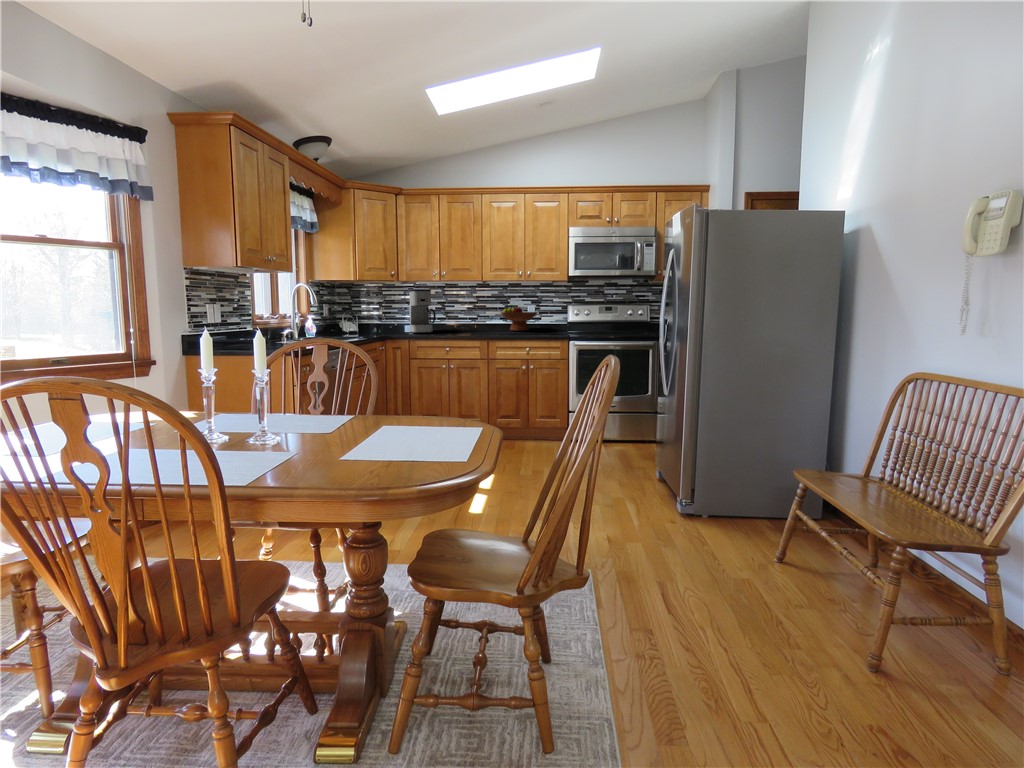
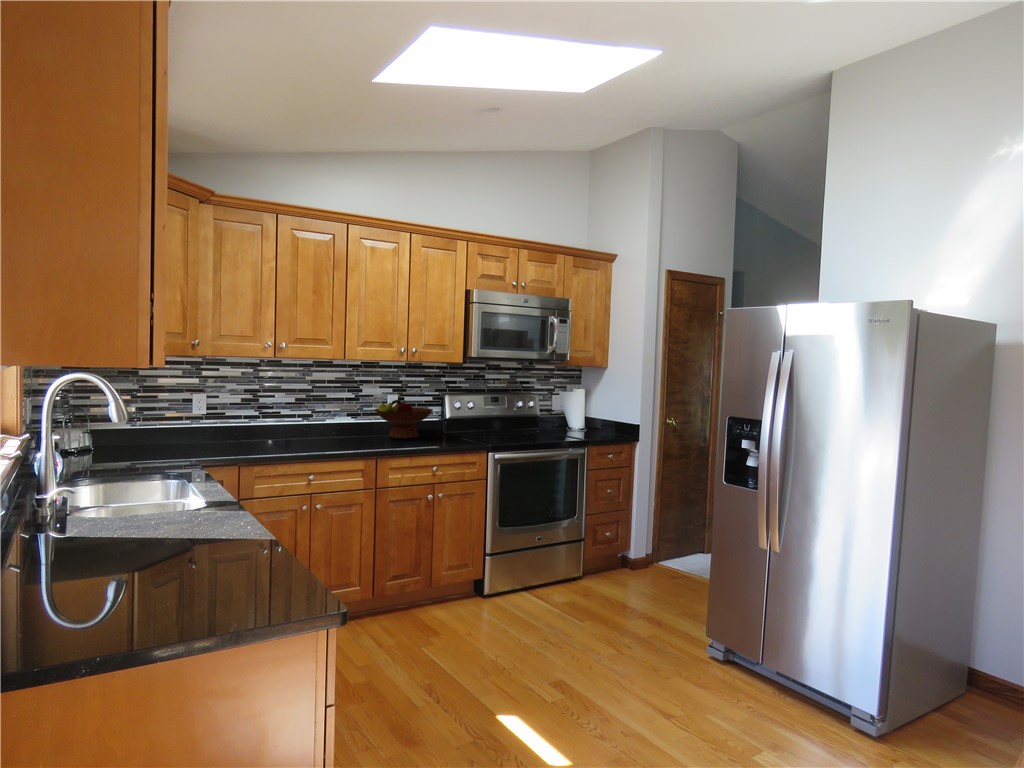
coffee maker: present [409,289,436,333] -> none [222,374,273,451]

